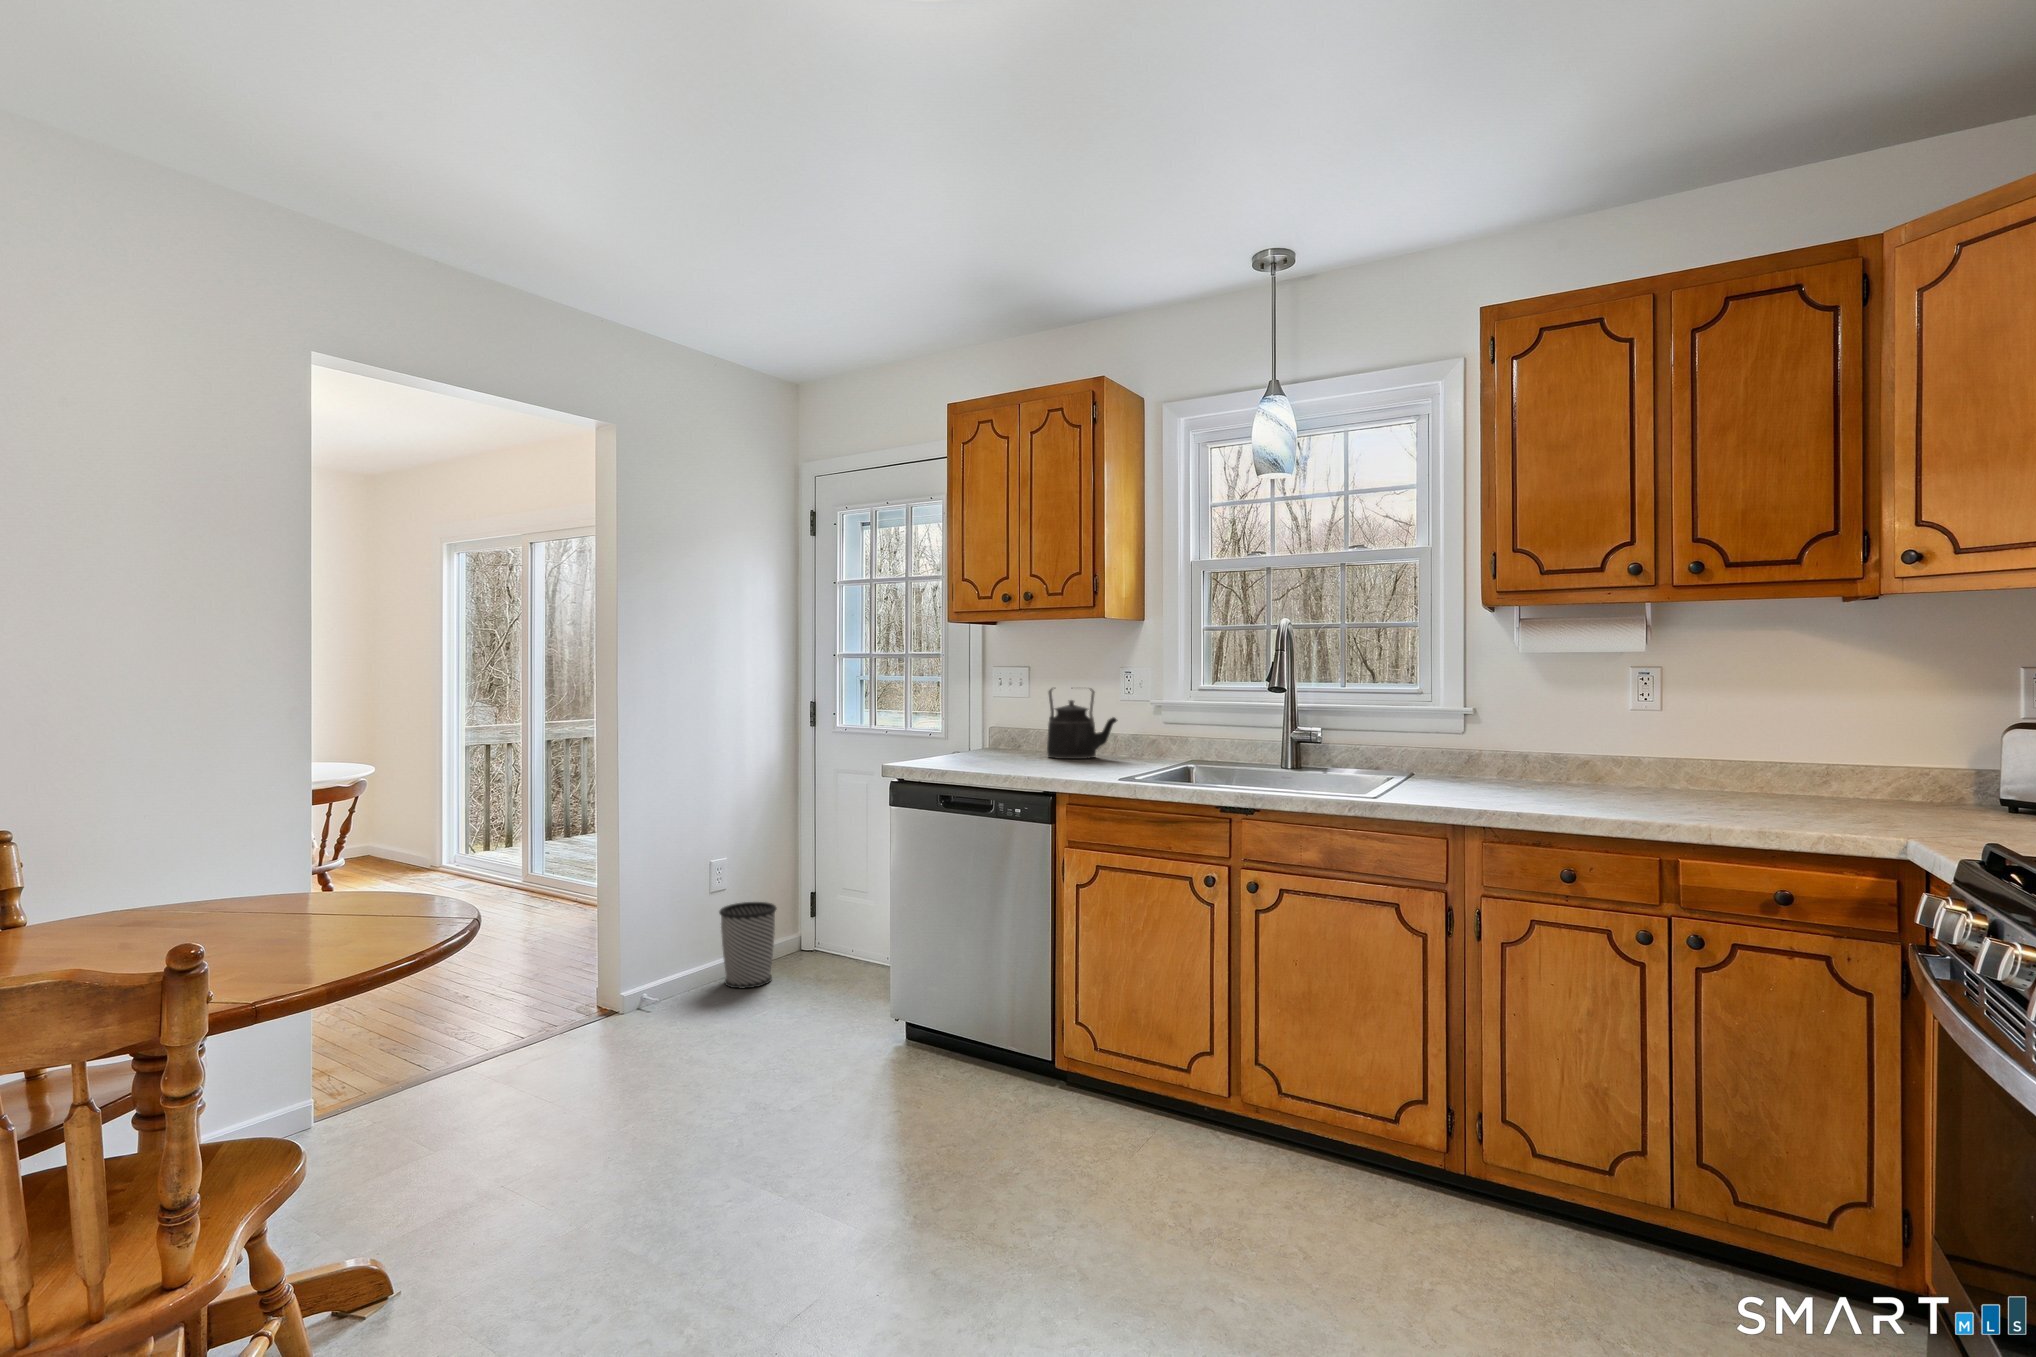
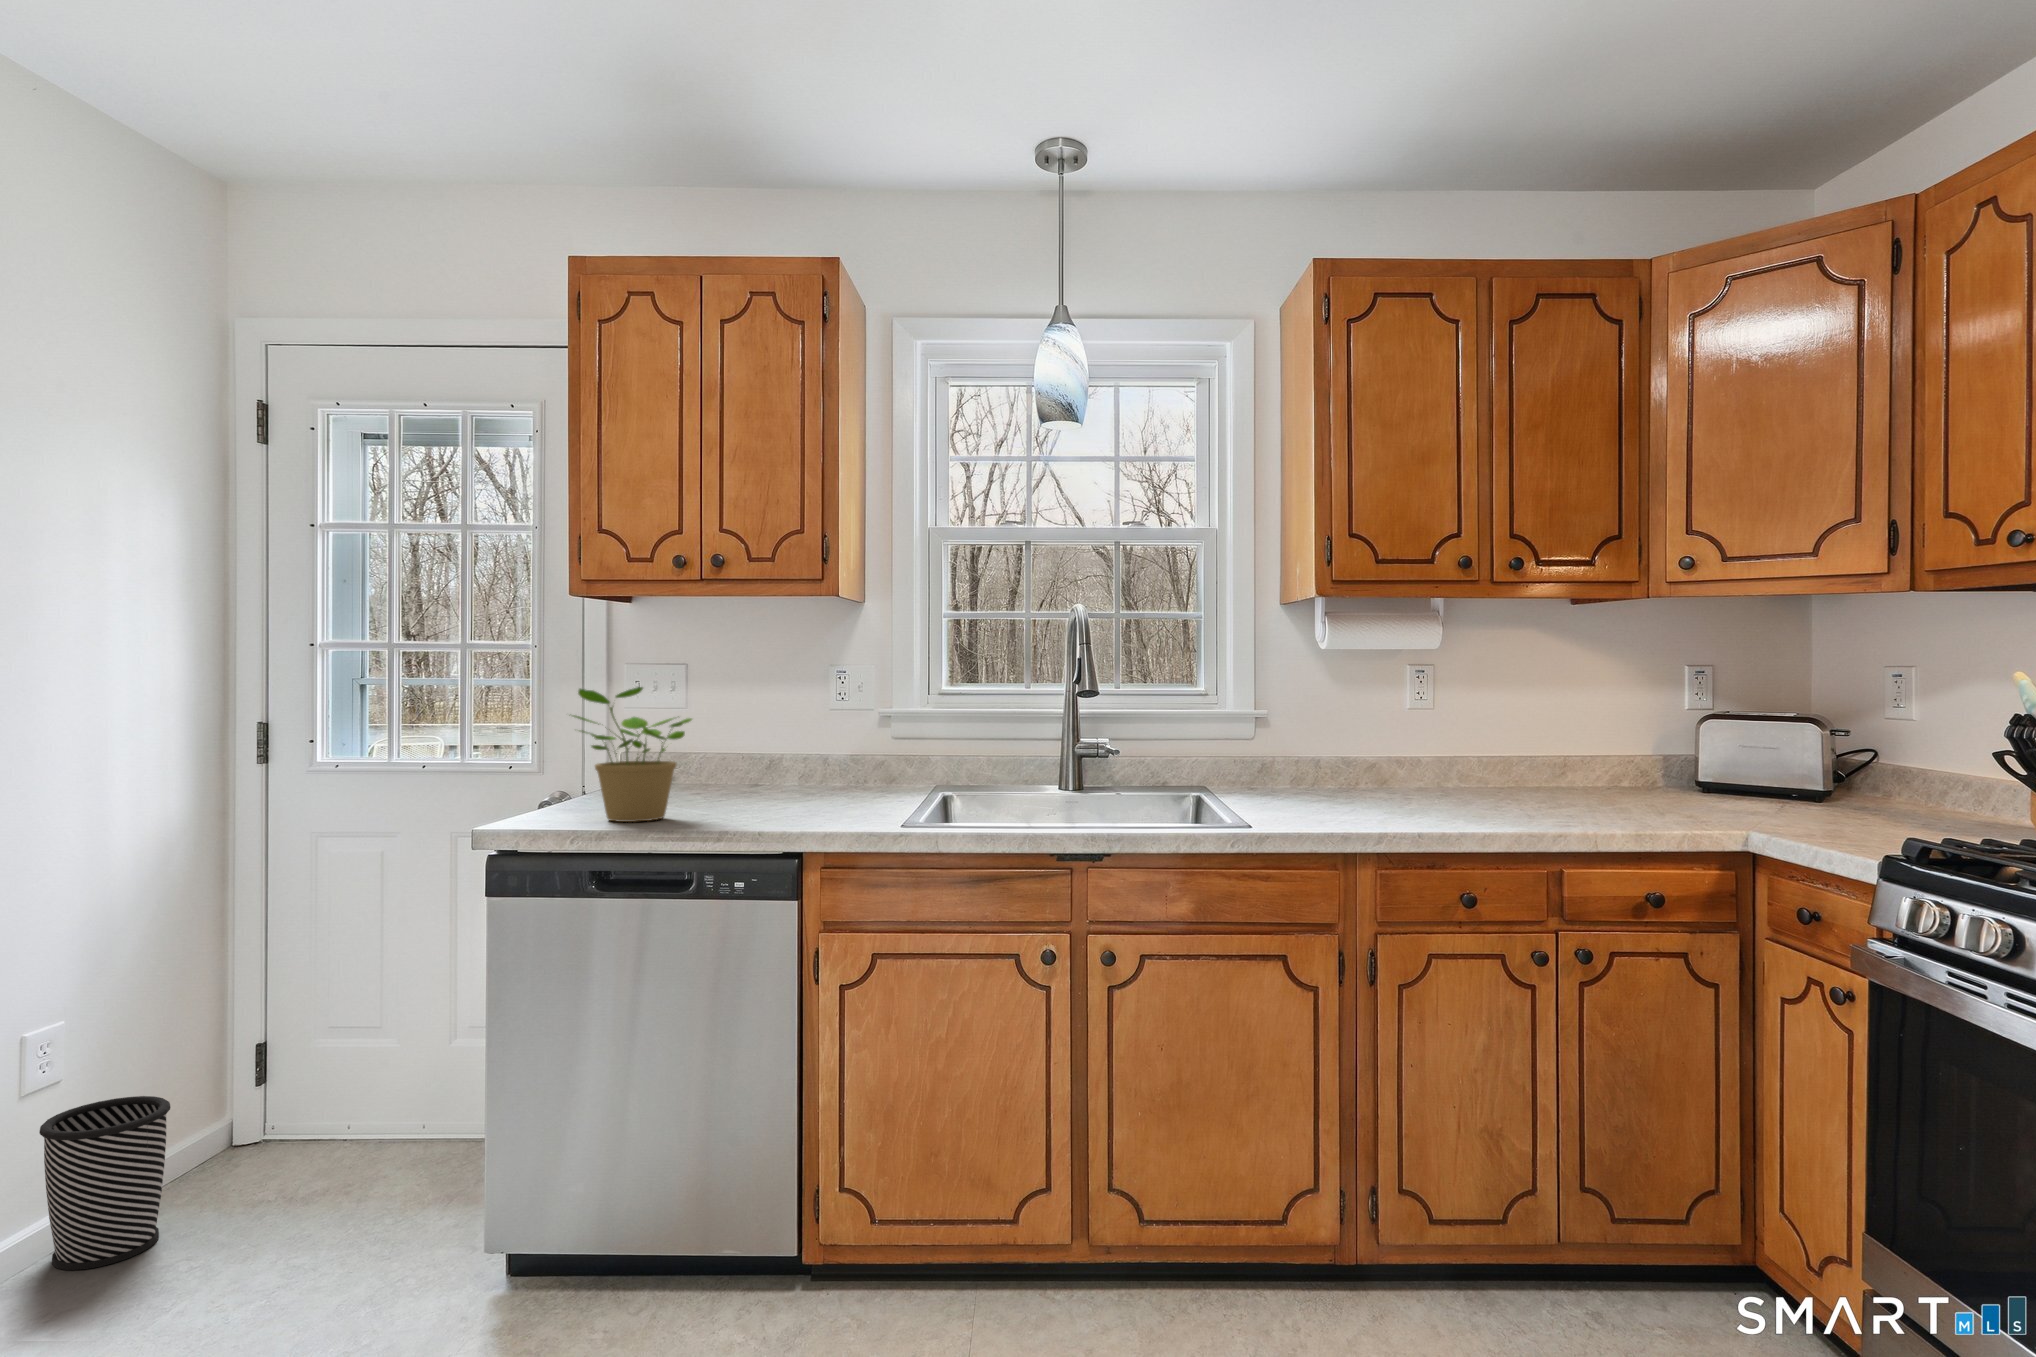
potted plant: none [942,678,1018,765] -> present [573,687,692,822]
kettle: present [1047,688,1117,759] -> none [689,702,799,805]

